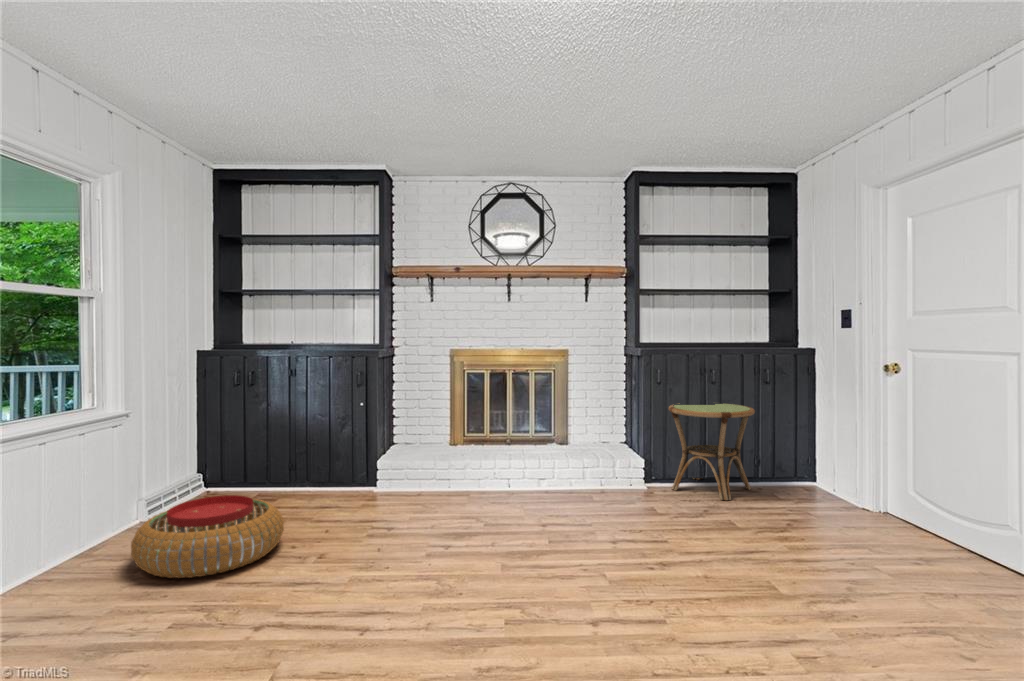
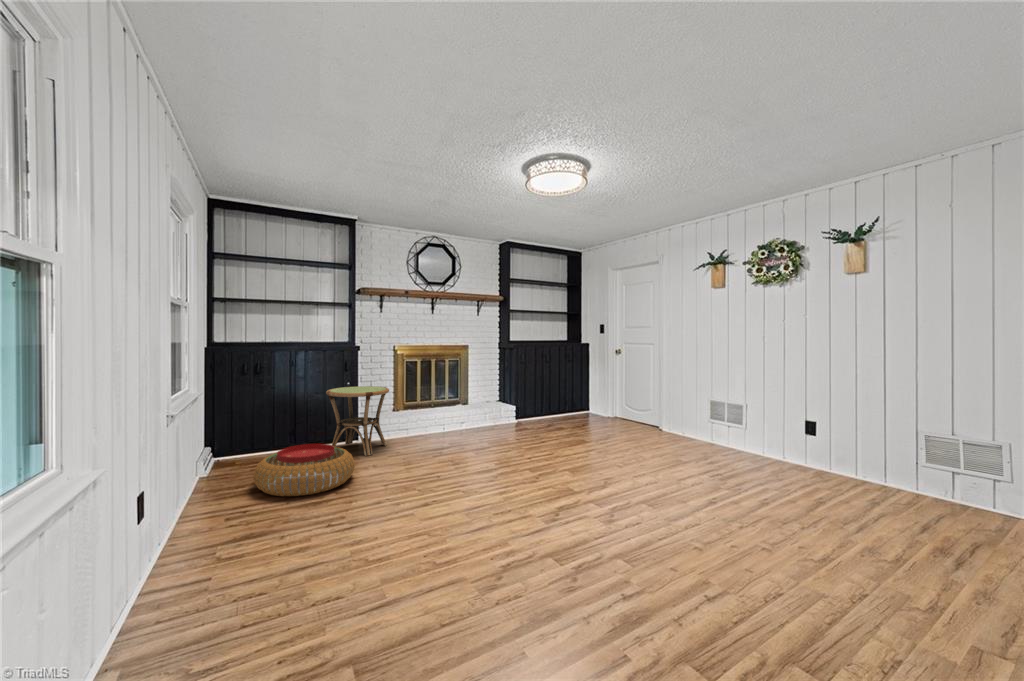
side table: present [669,404,755,500] -> present [326,386,389,456]

